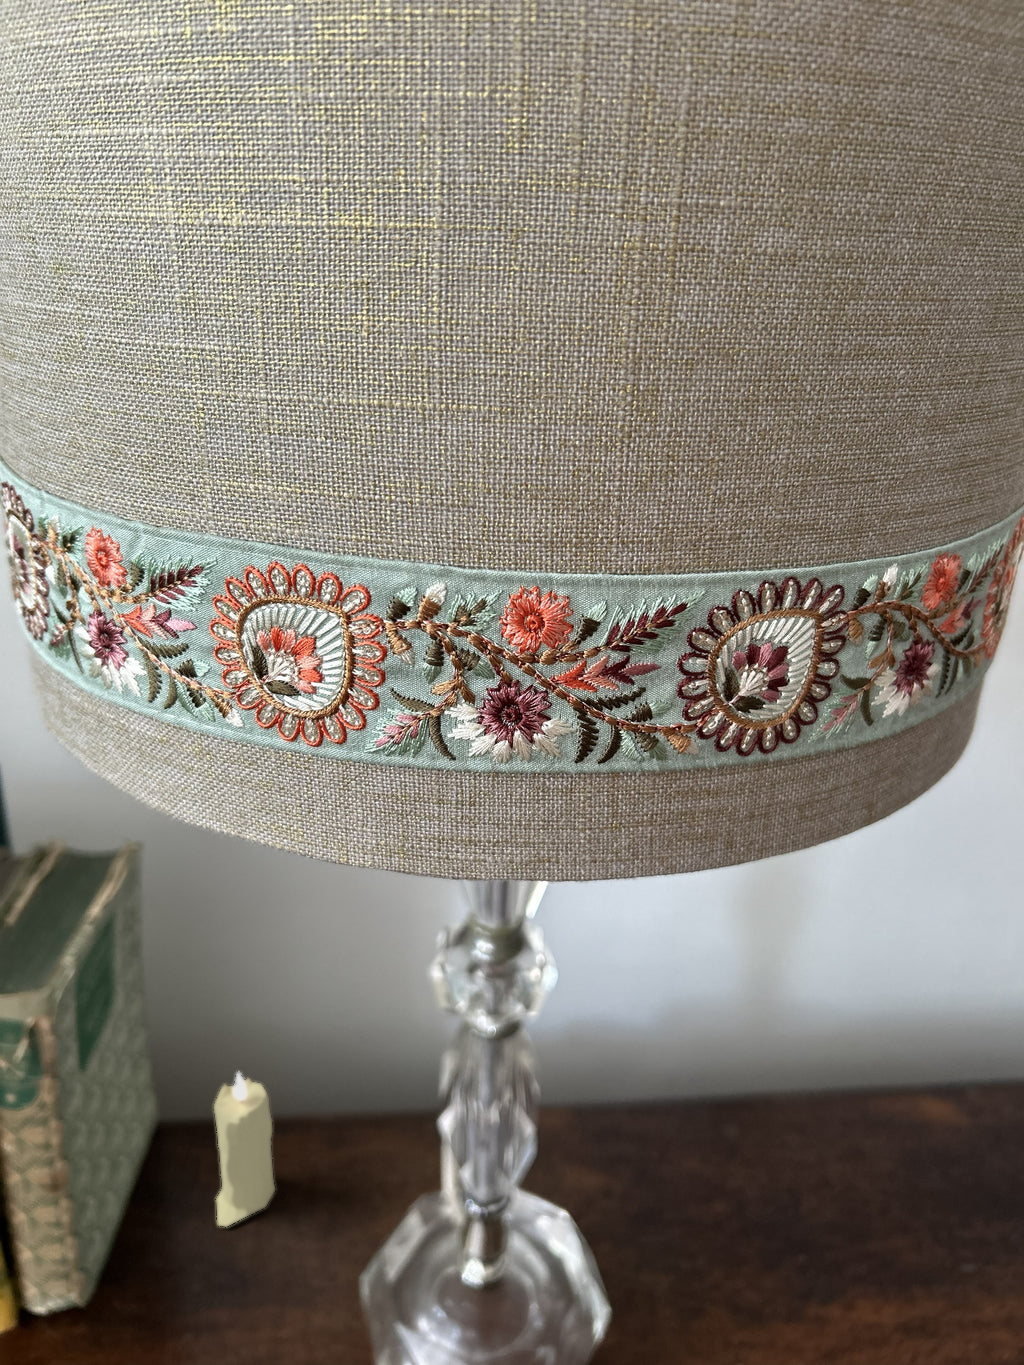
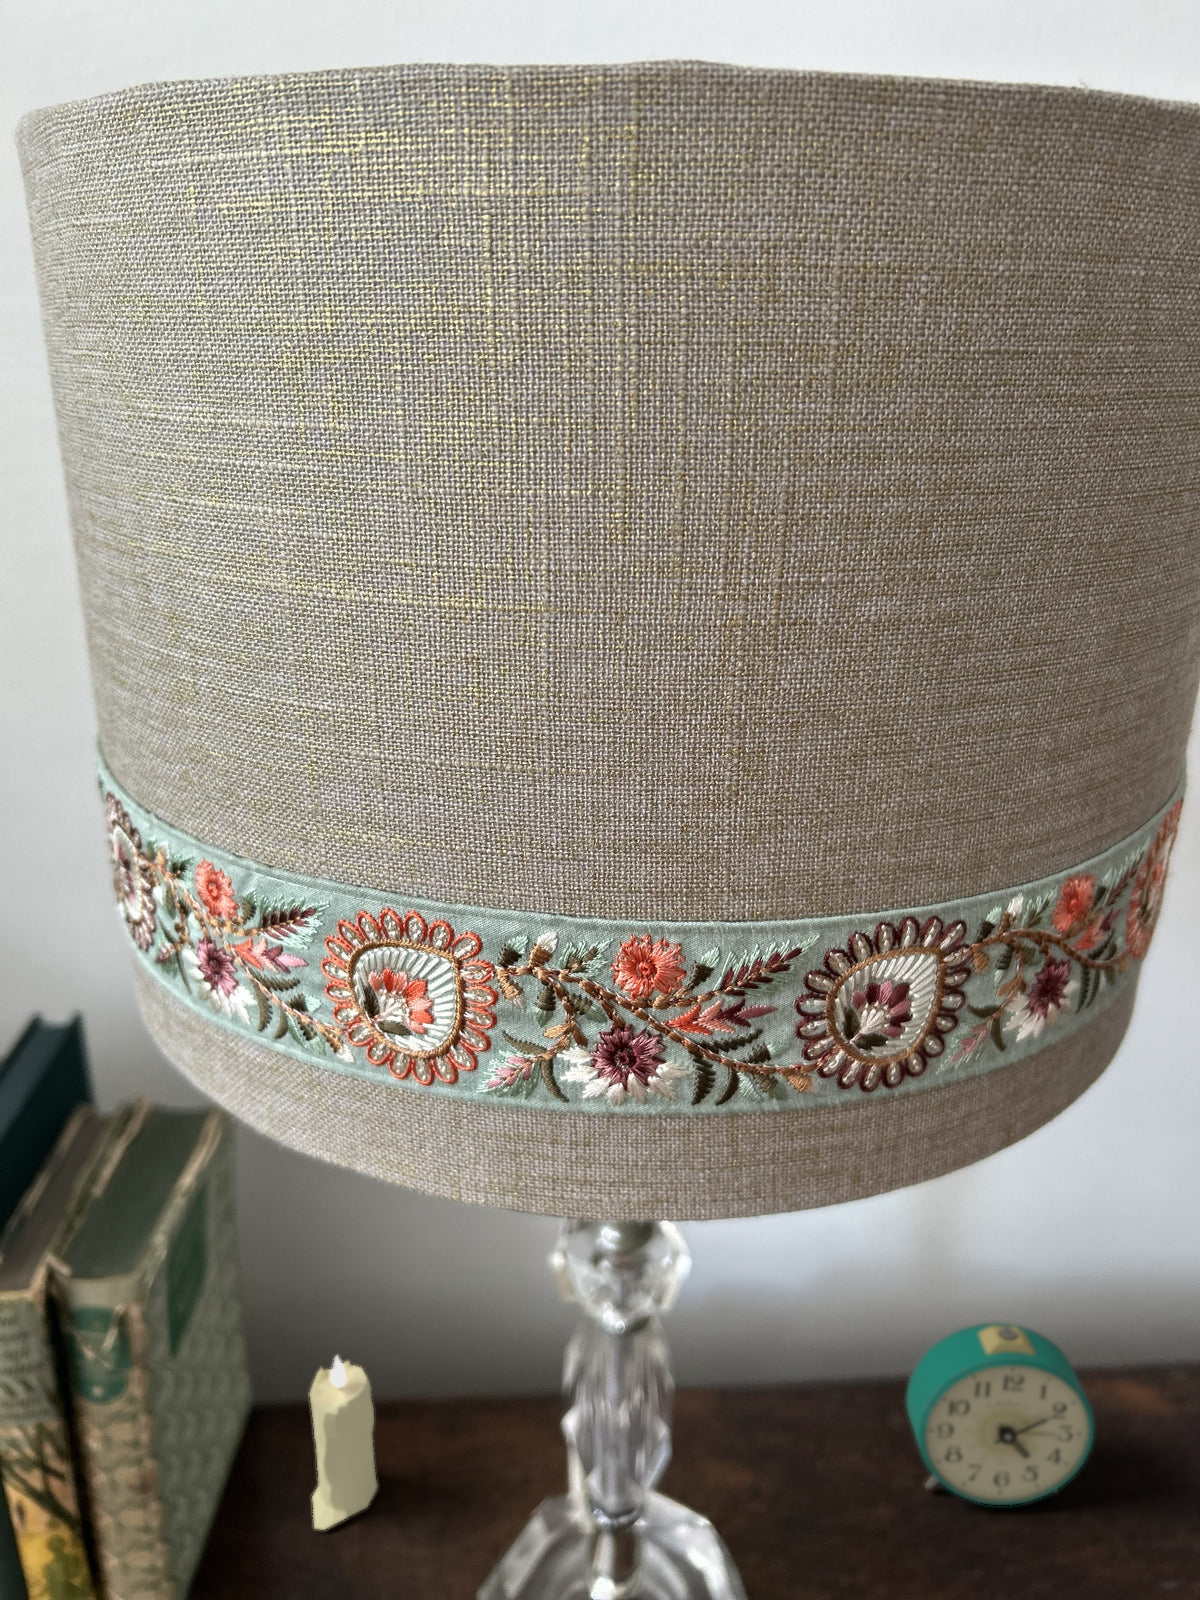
alarm clock: none [740,1042,903,1199] -> present [906,1323,1094,1505]

